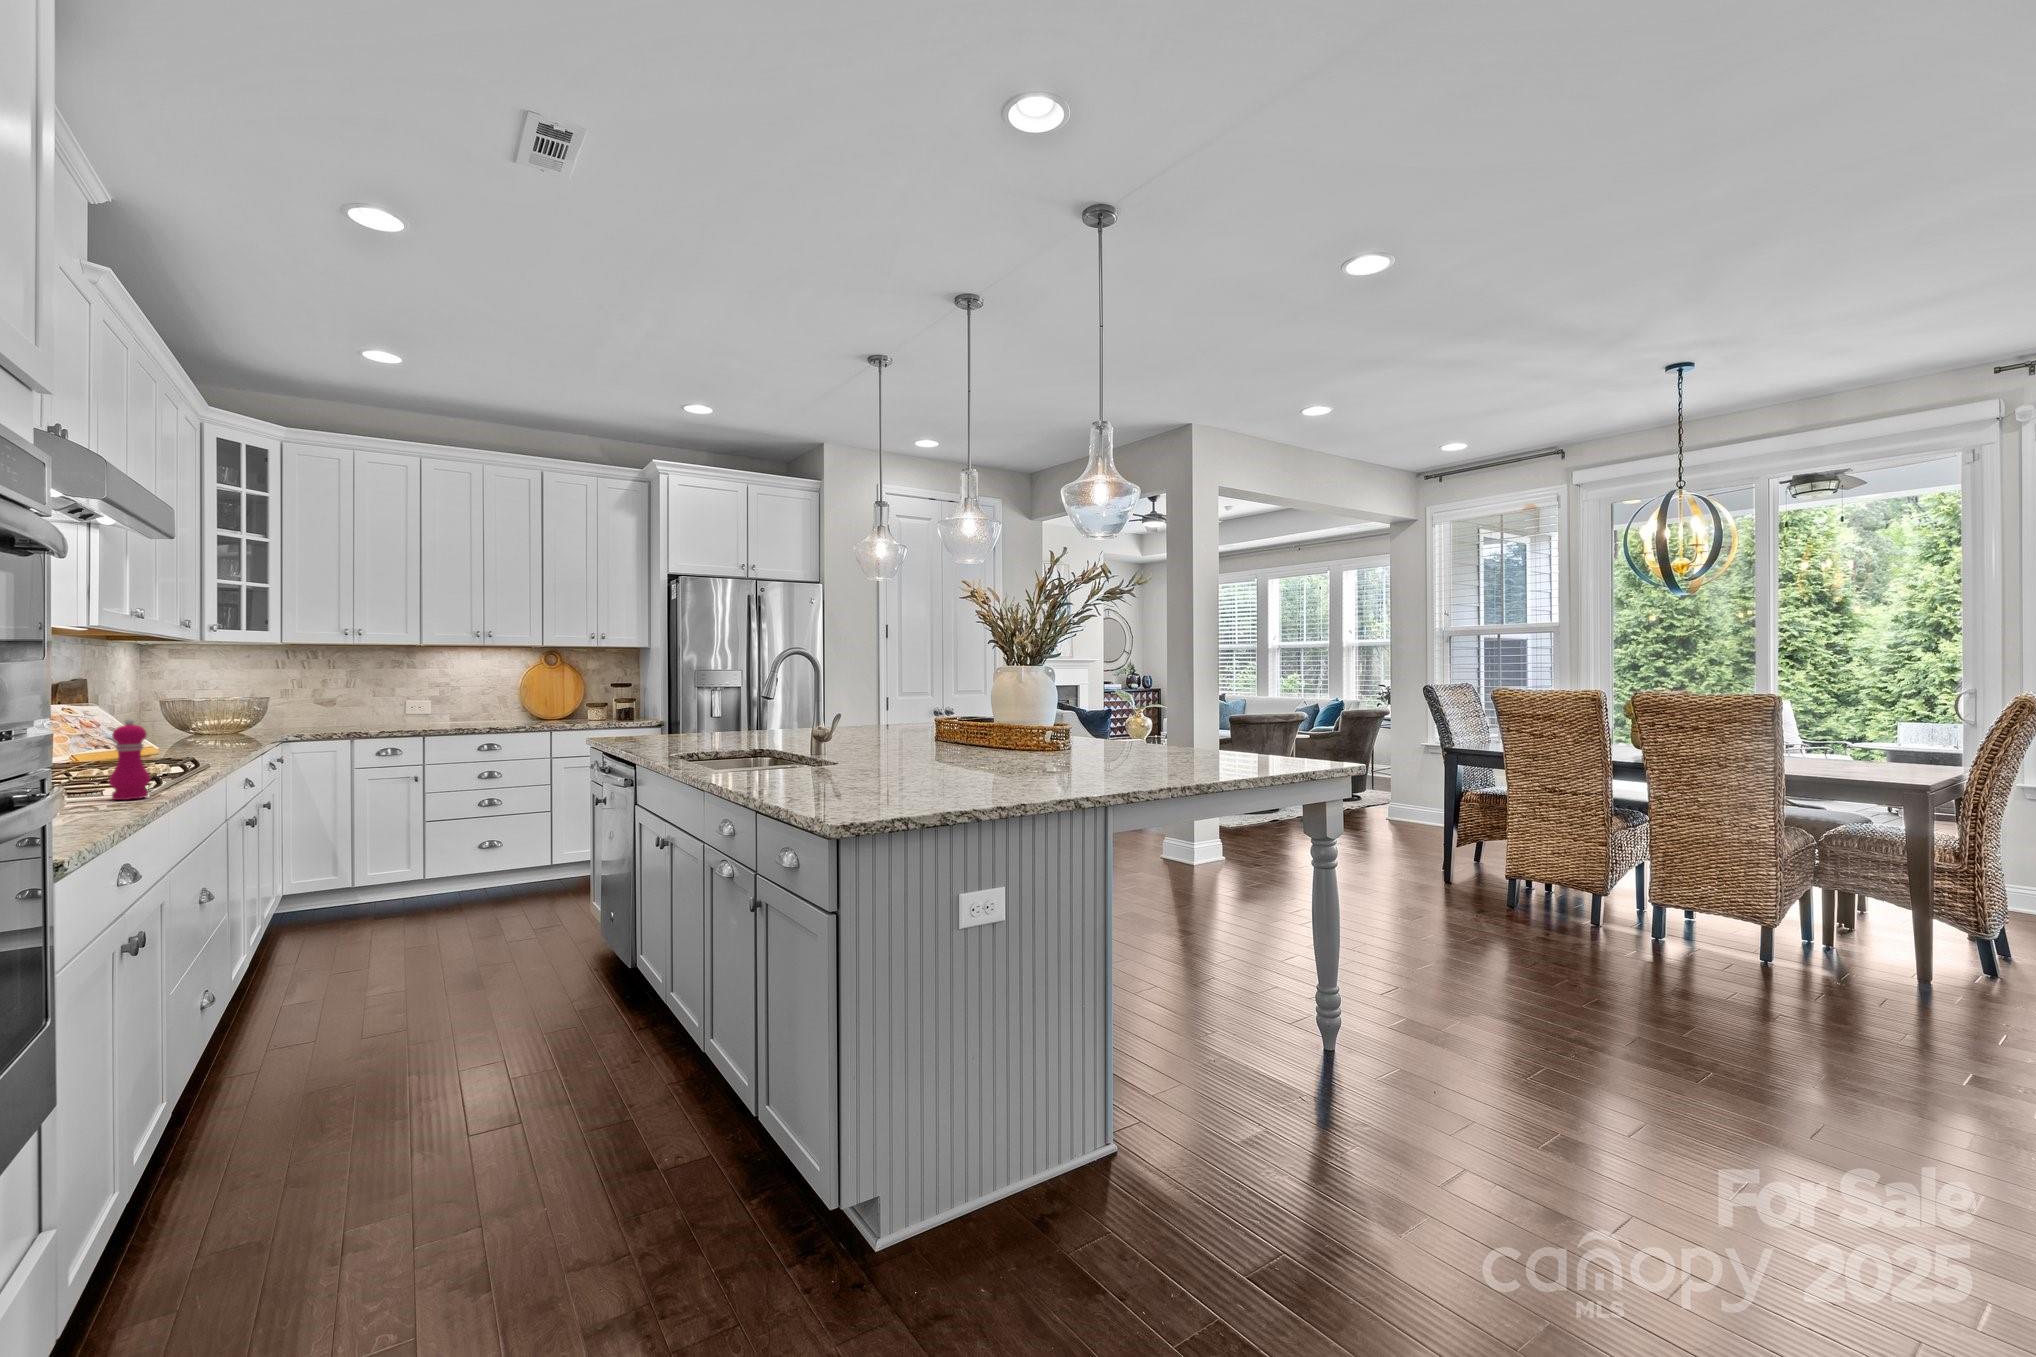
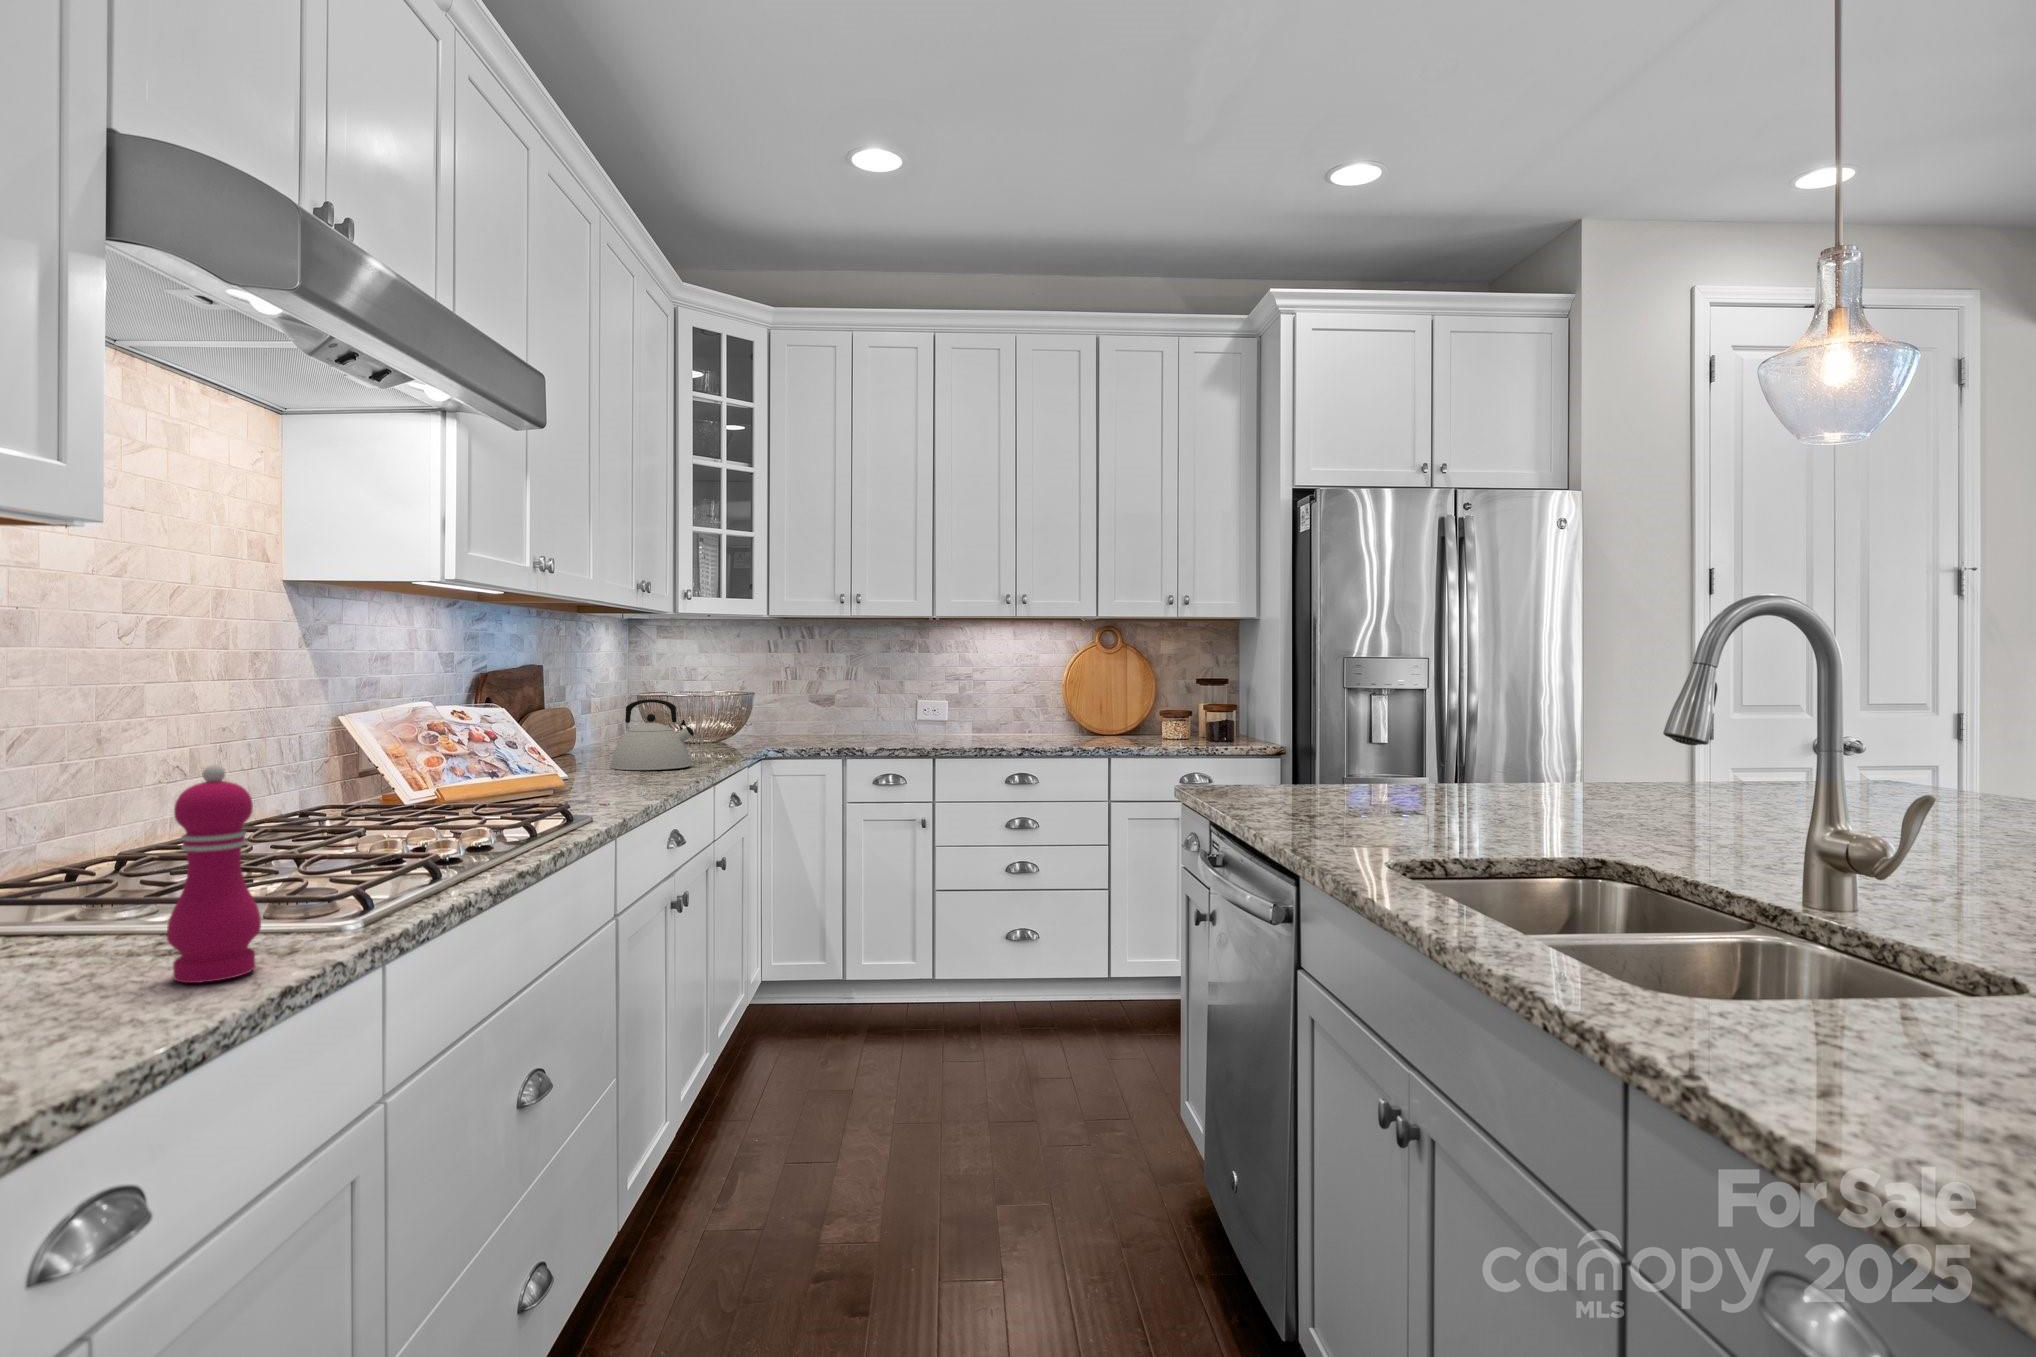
kettle: none [172,701,243,746] -> present [611,699,694,770]

